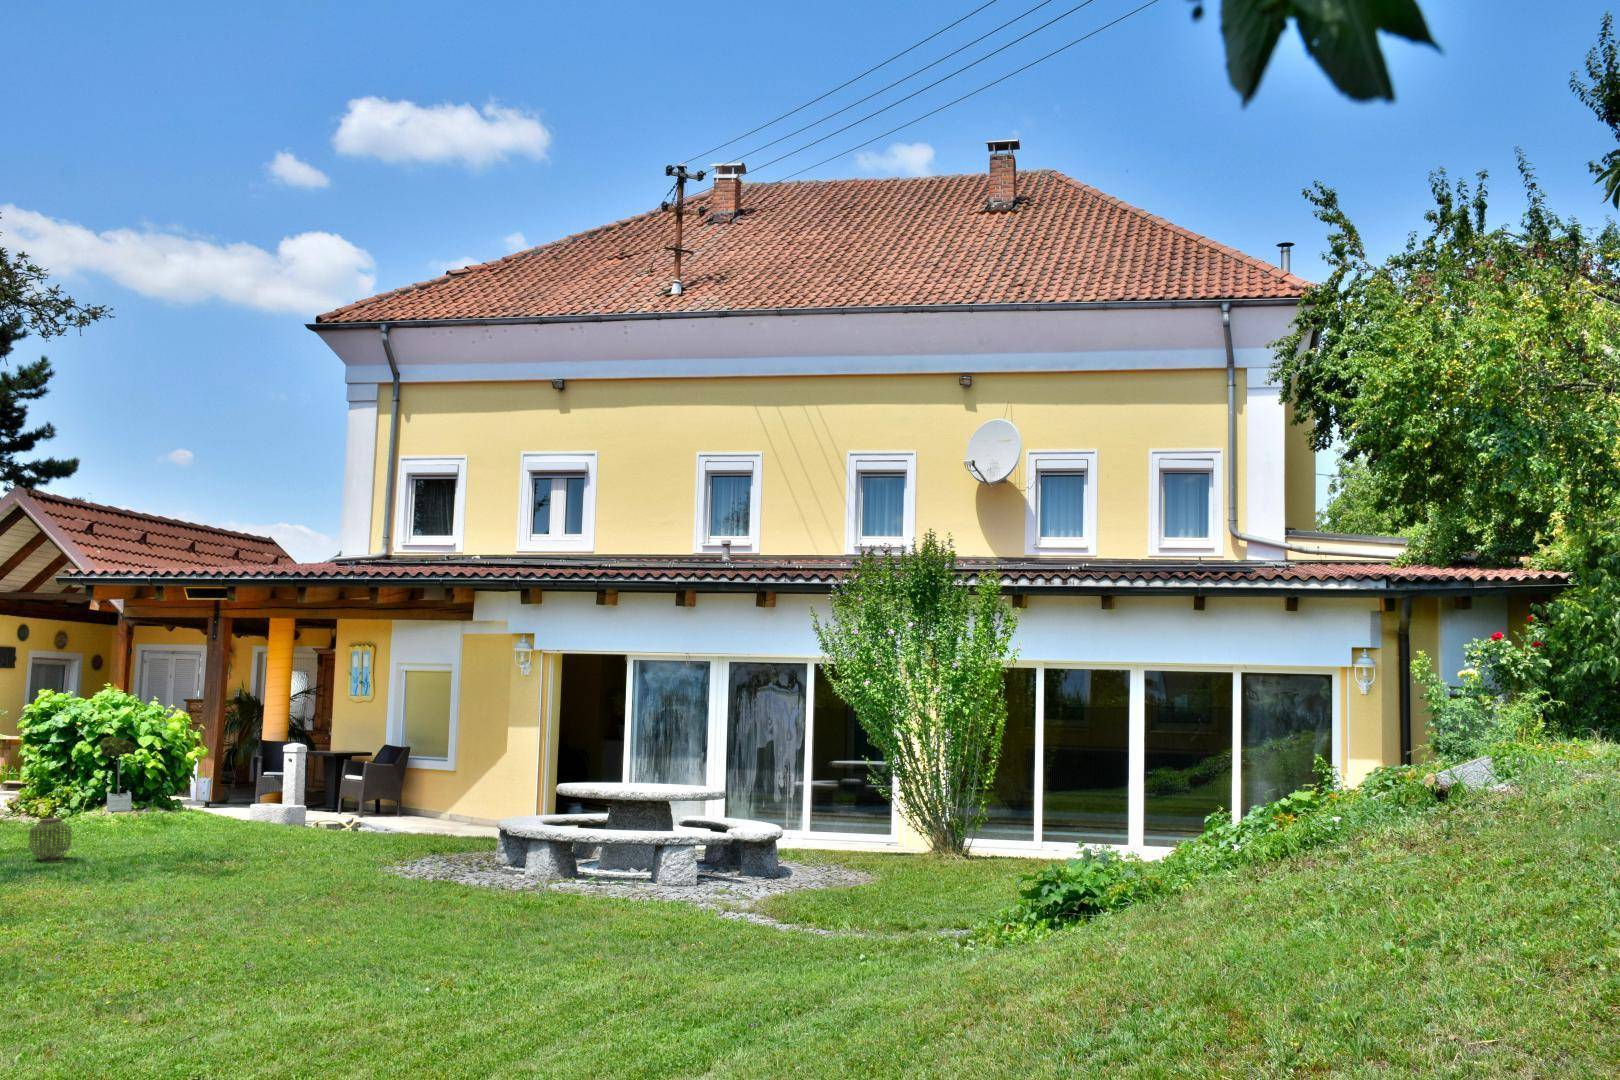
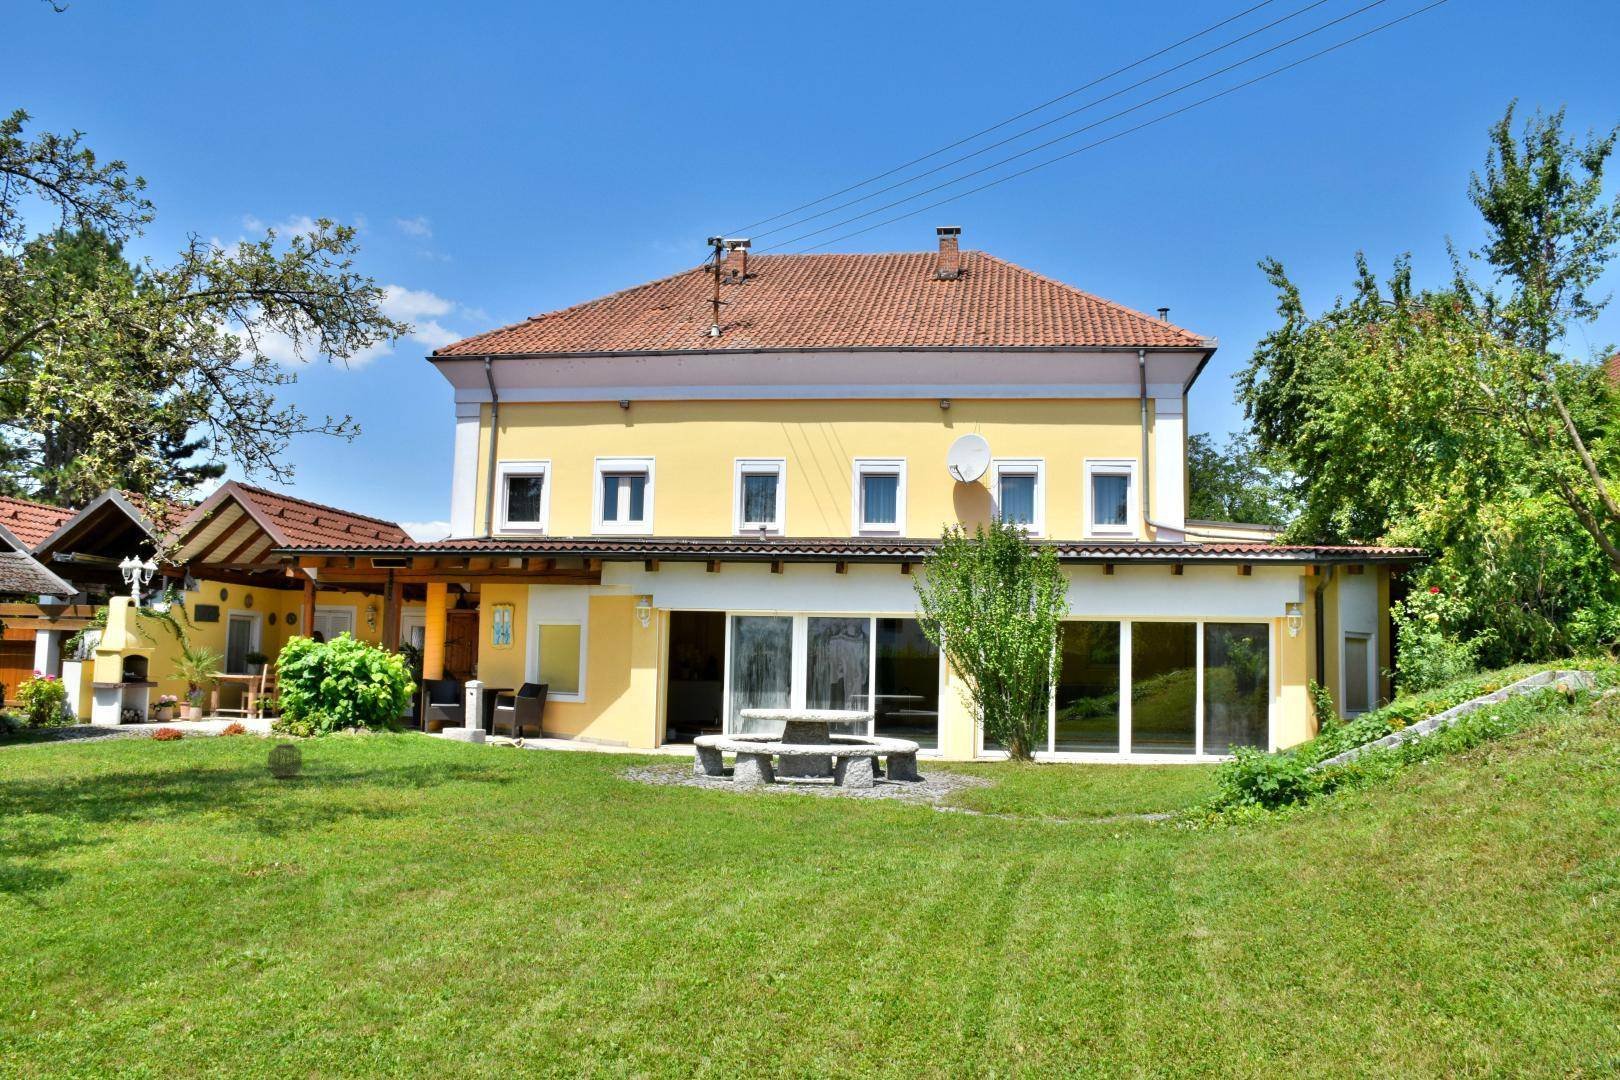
potted tree: present [100,736,135,812] -> none [287,679,315,739]

